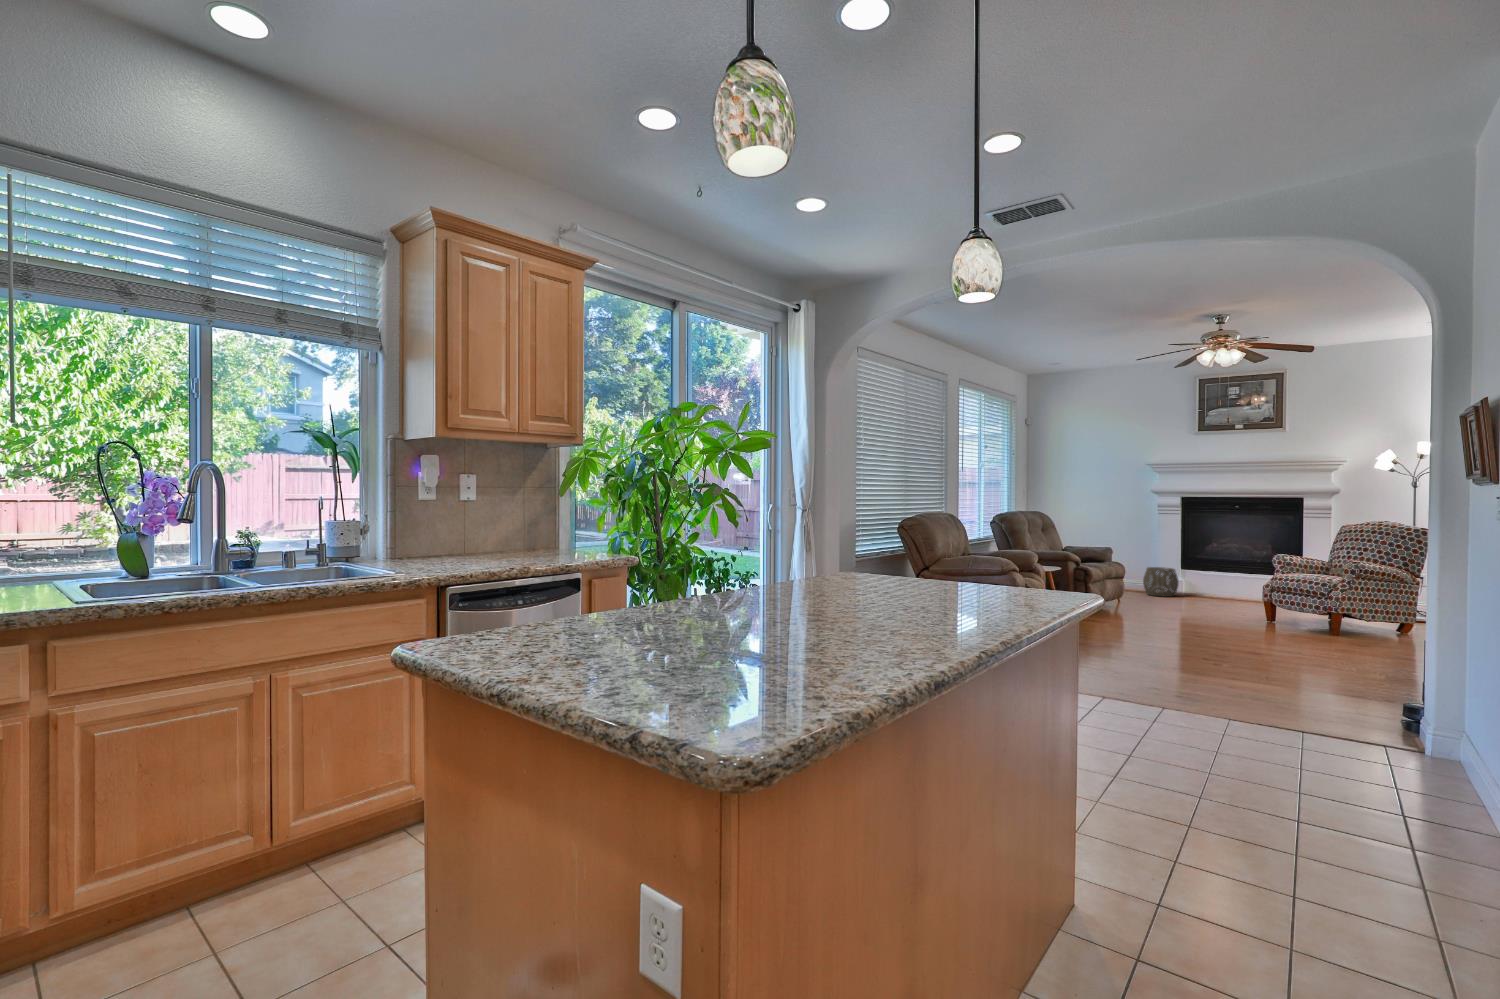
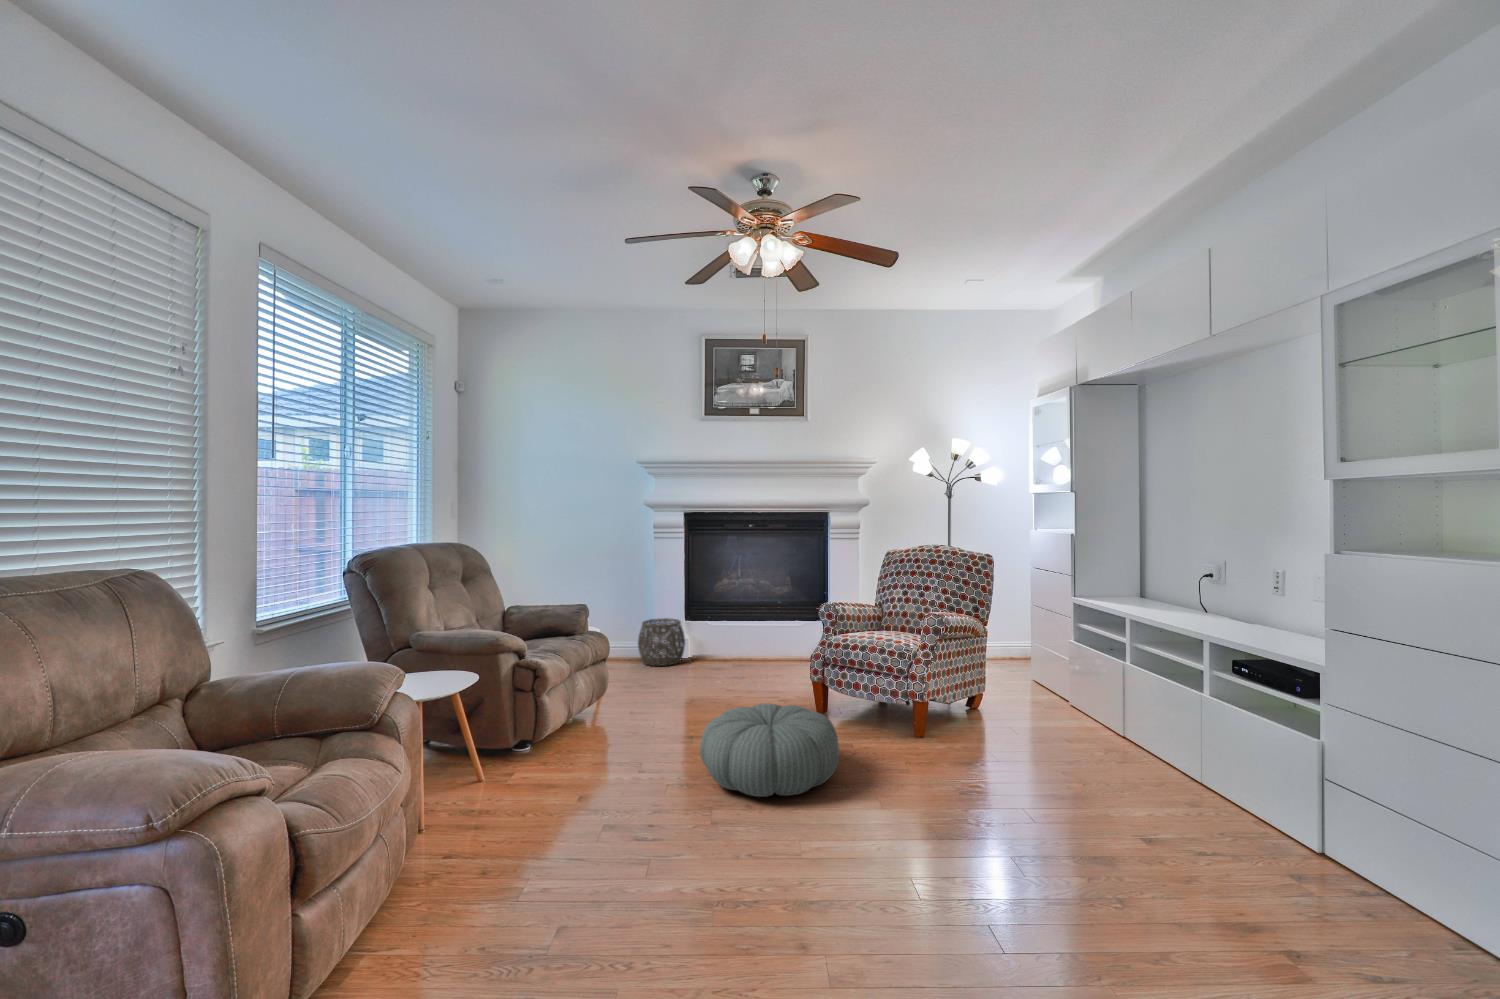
pouf: none [1179,598,1266,637] -> present [700,703,839,797]

